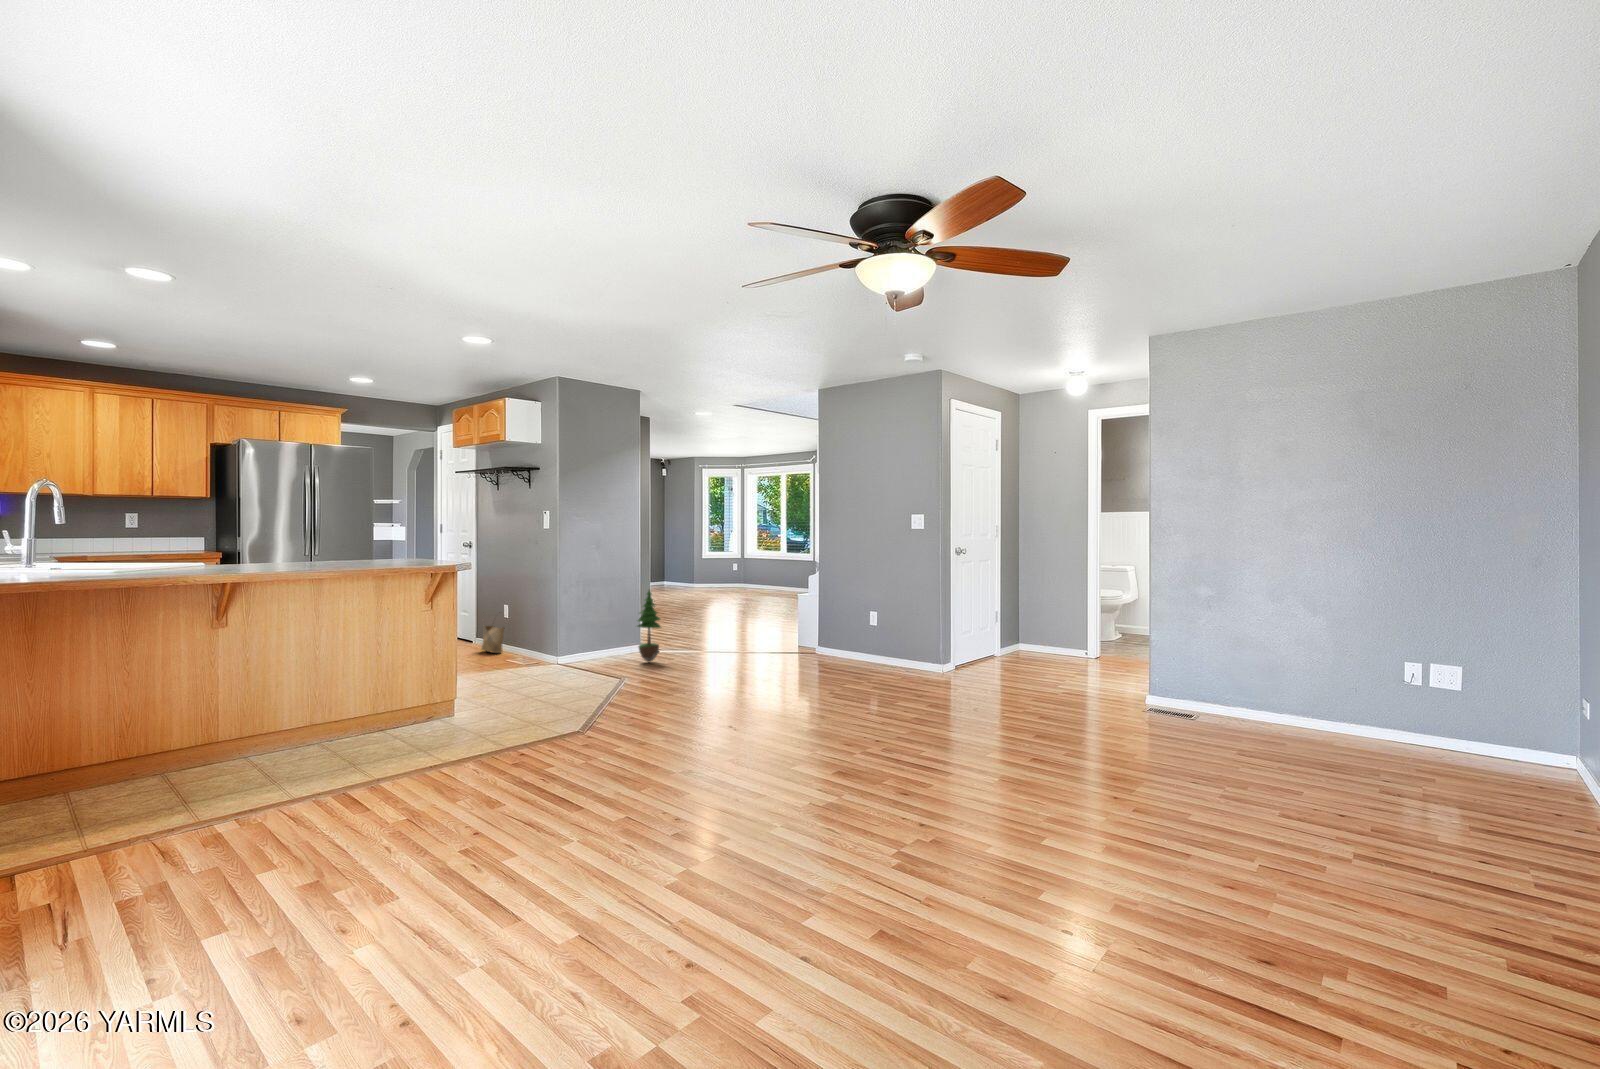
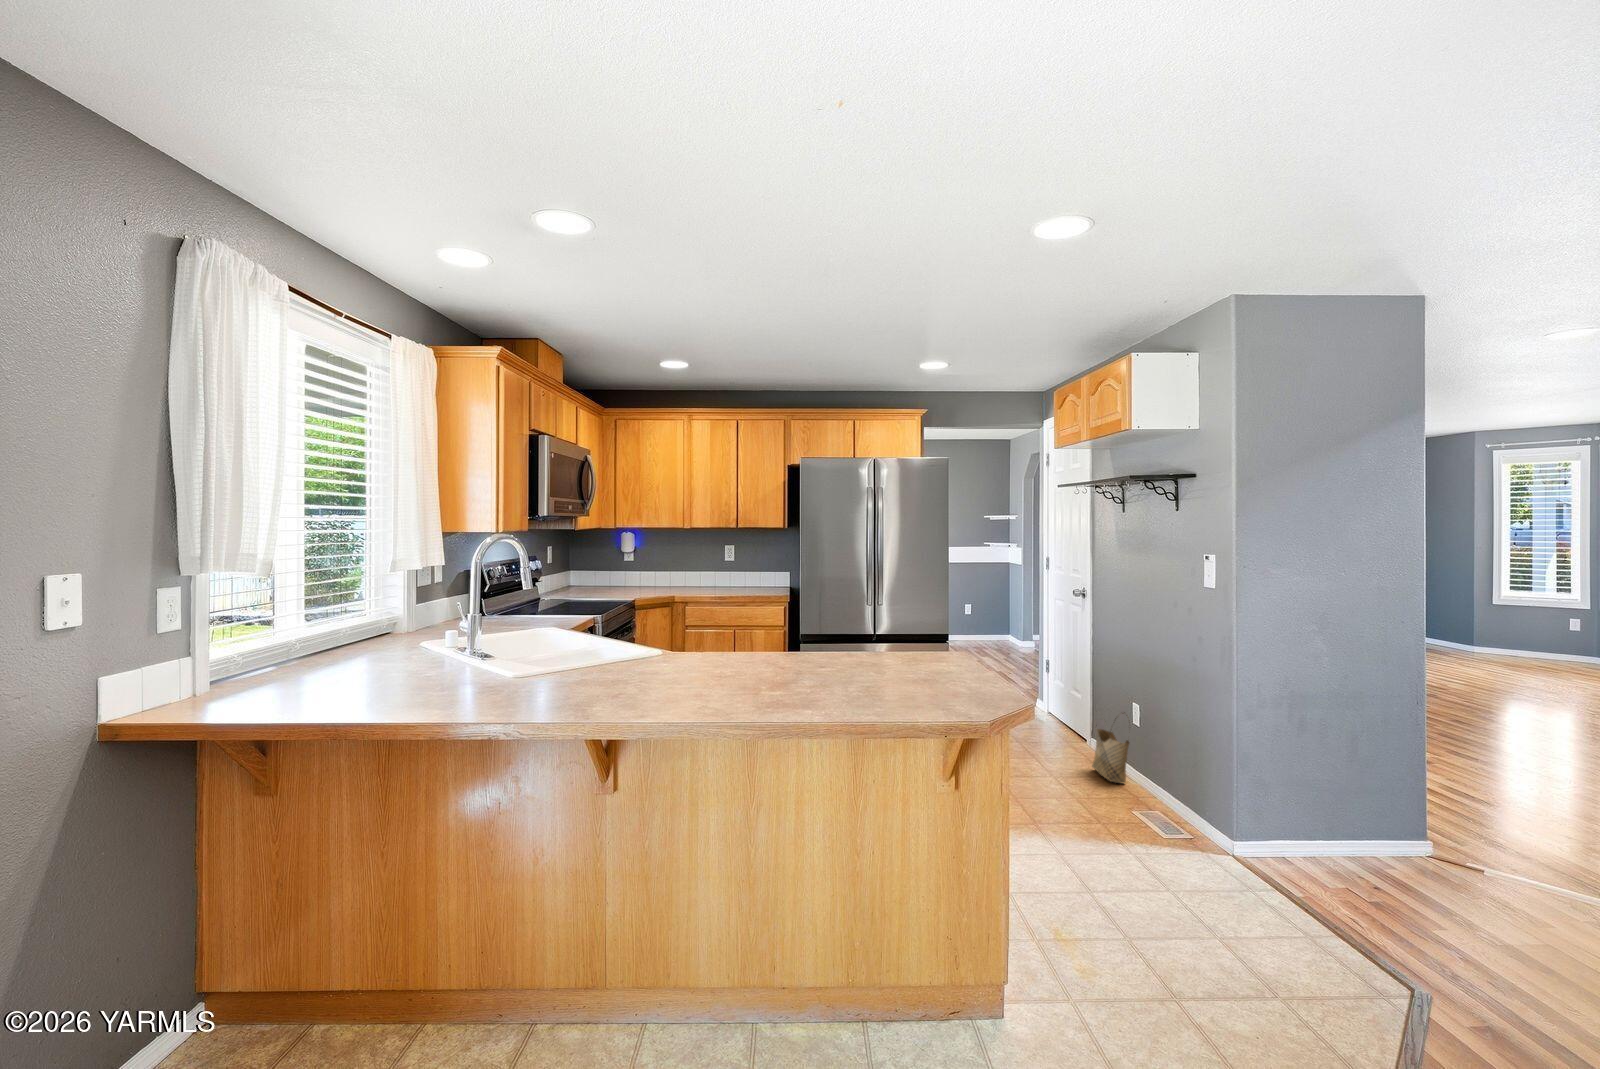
potted tree: present [637,590,661,662] -> none [1434,750,1523,928]

